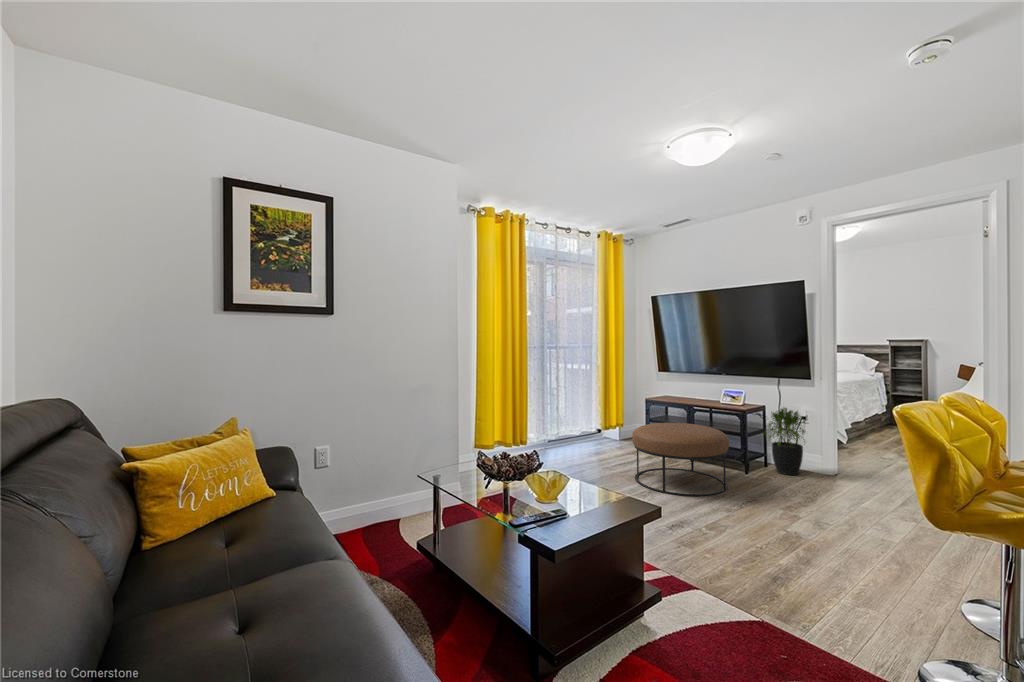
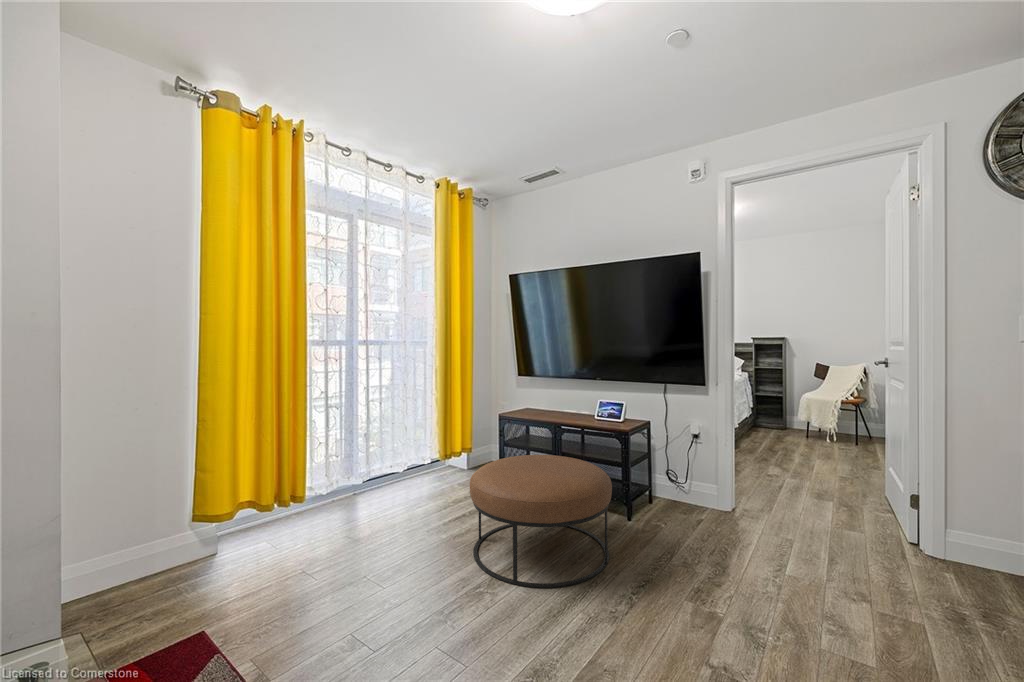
potted plant: present [769,408,806,475] -> none [650,423,705,519]

